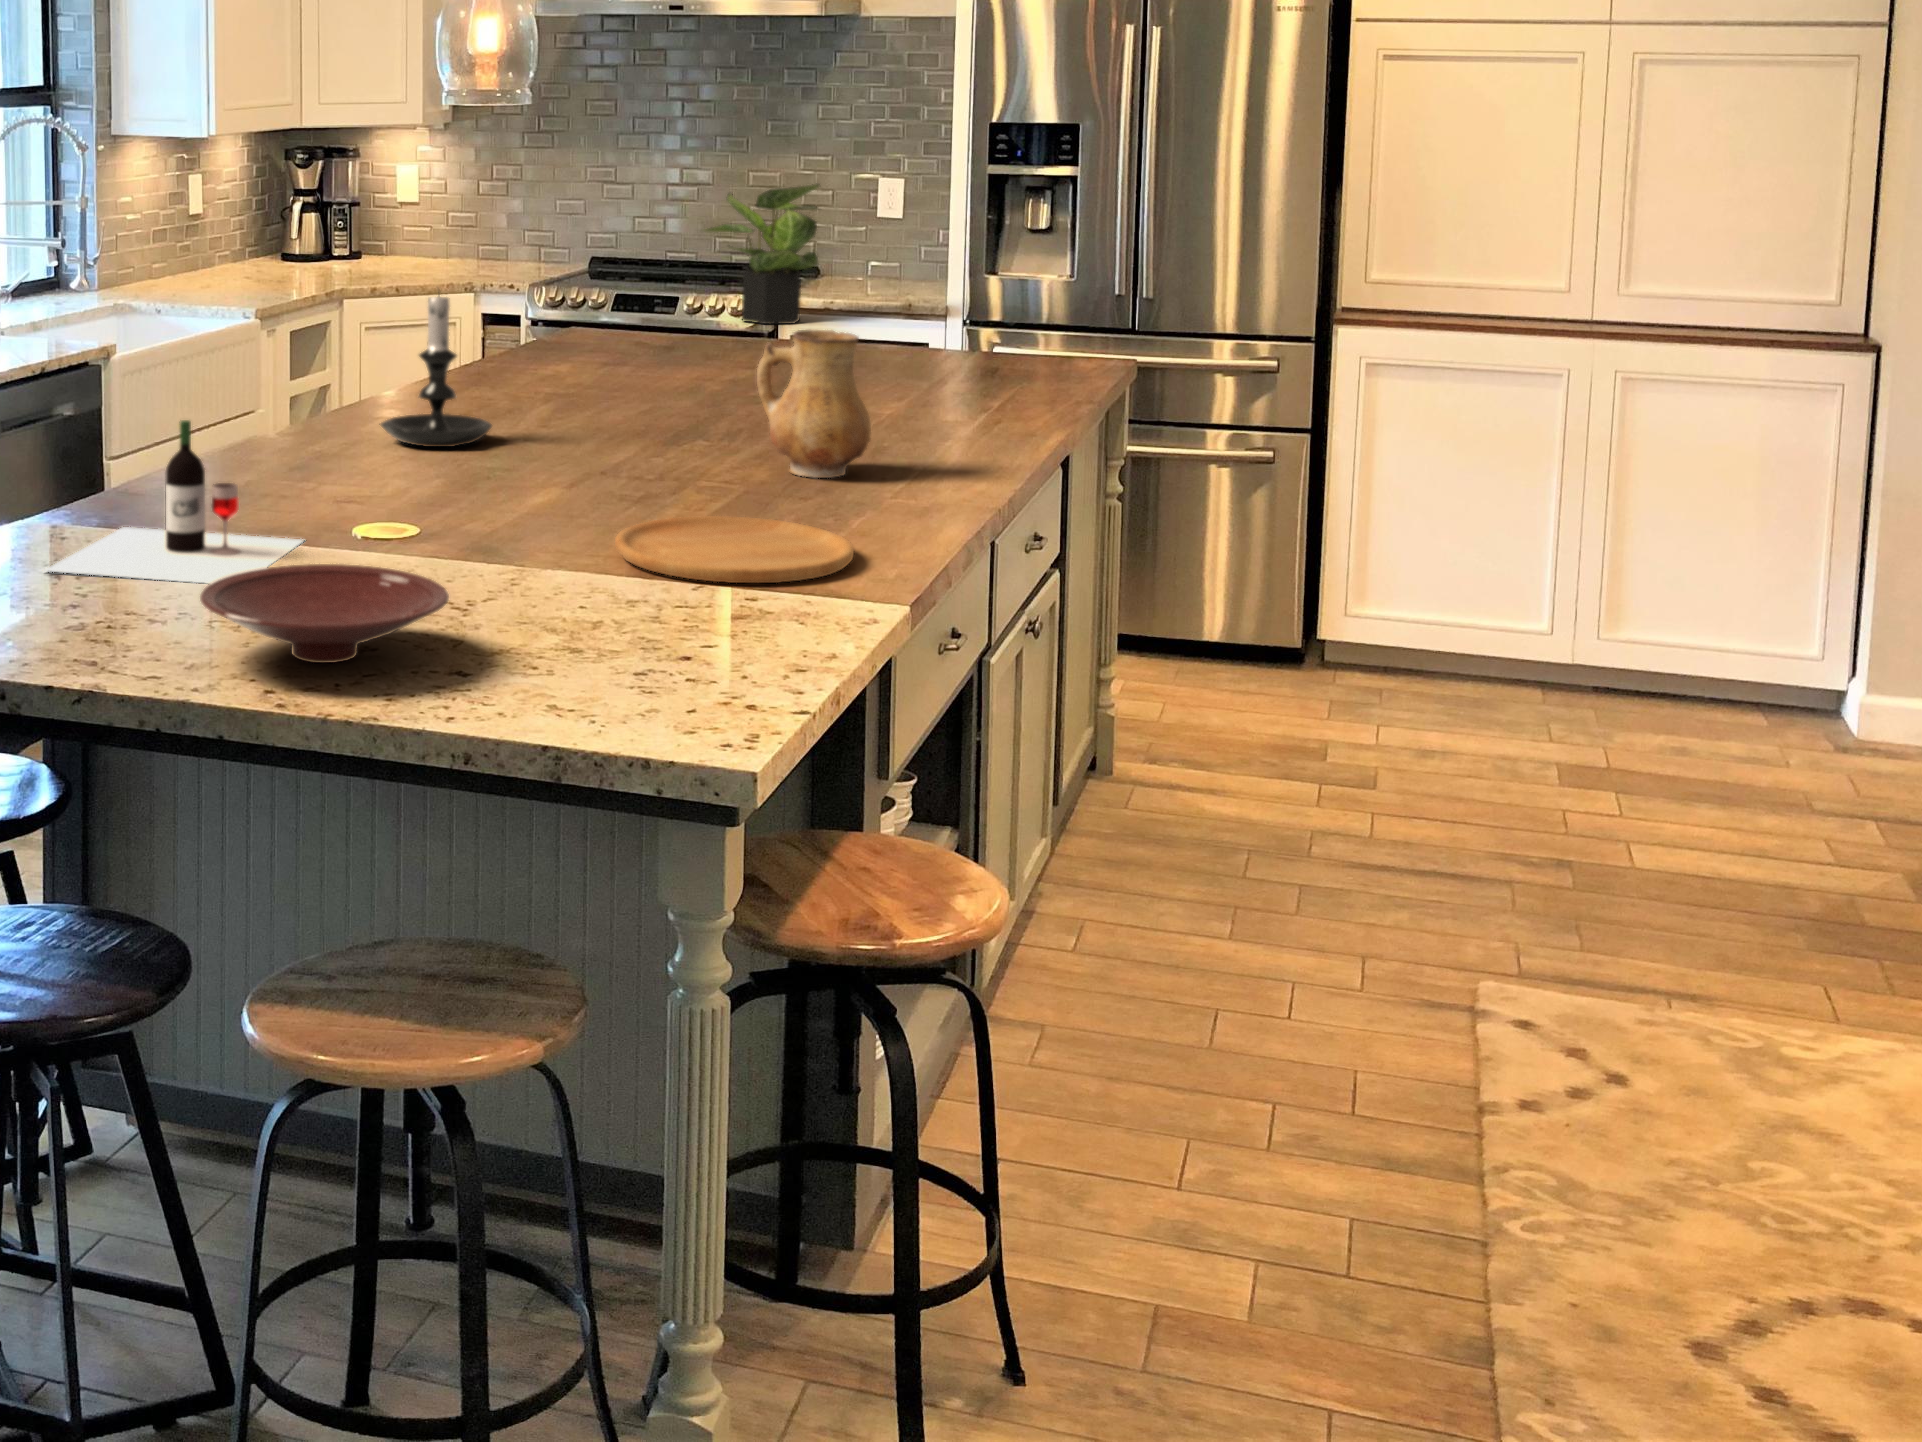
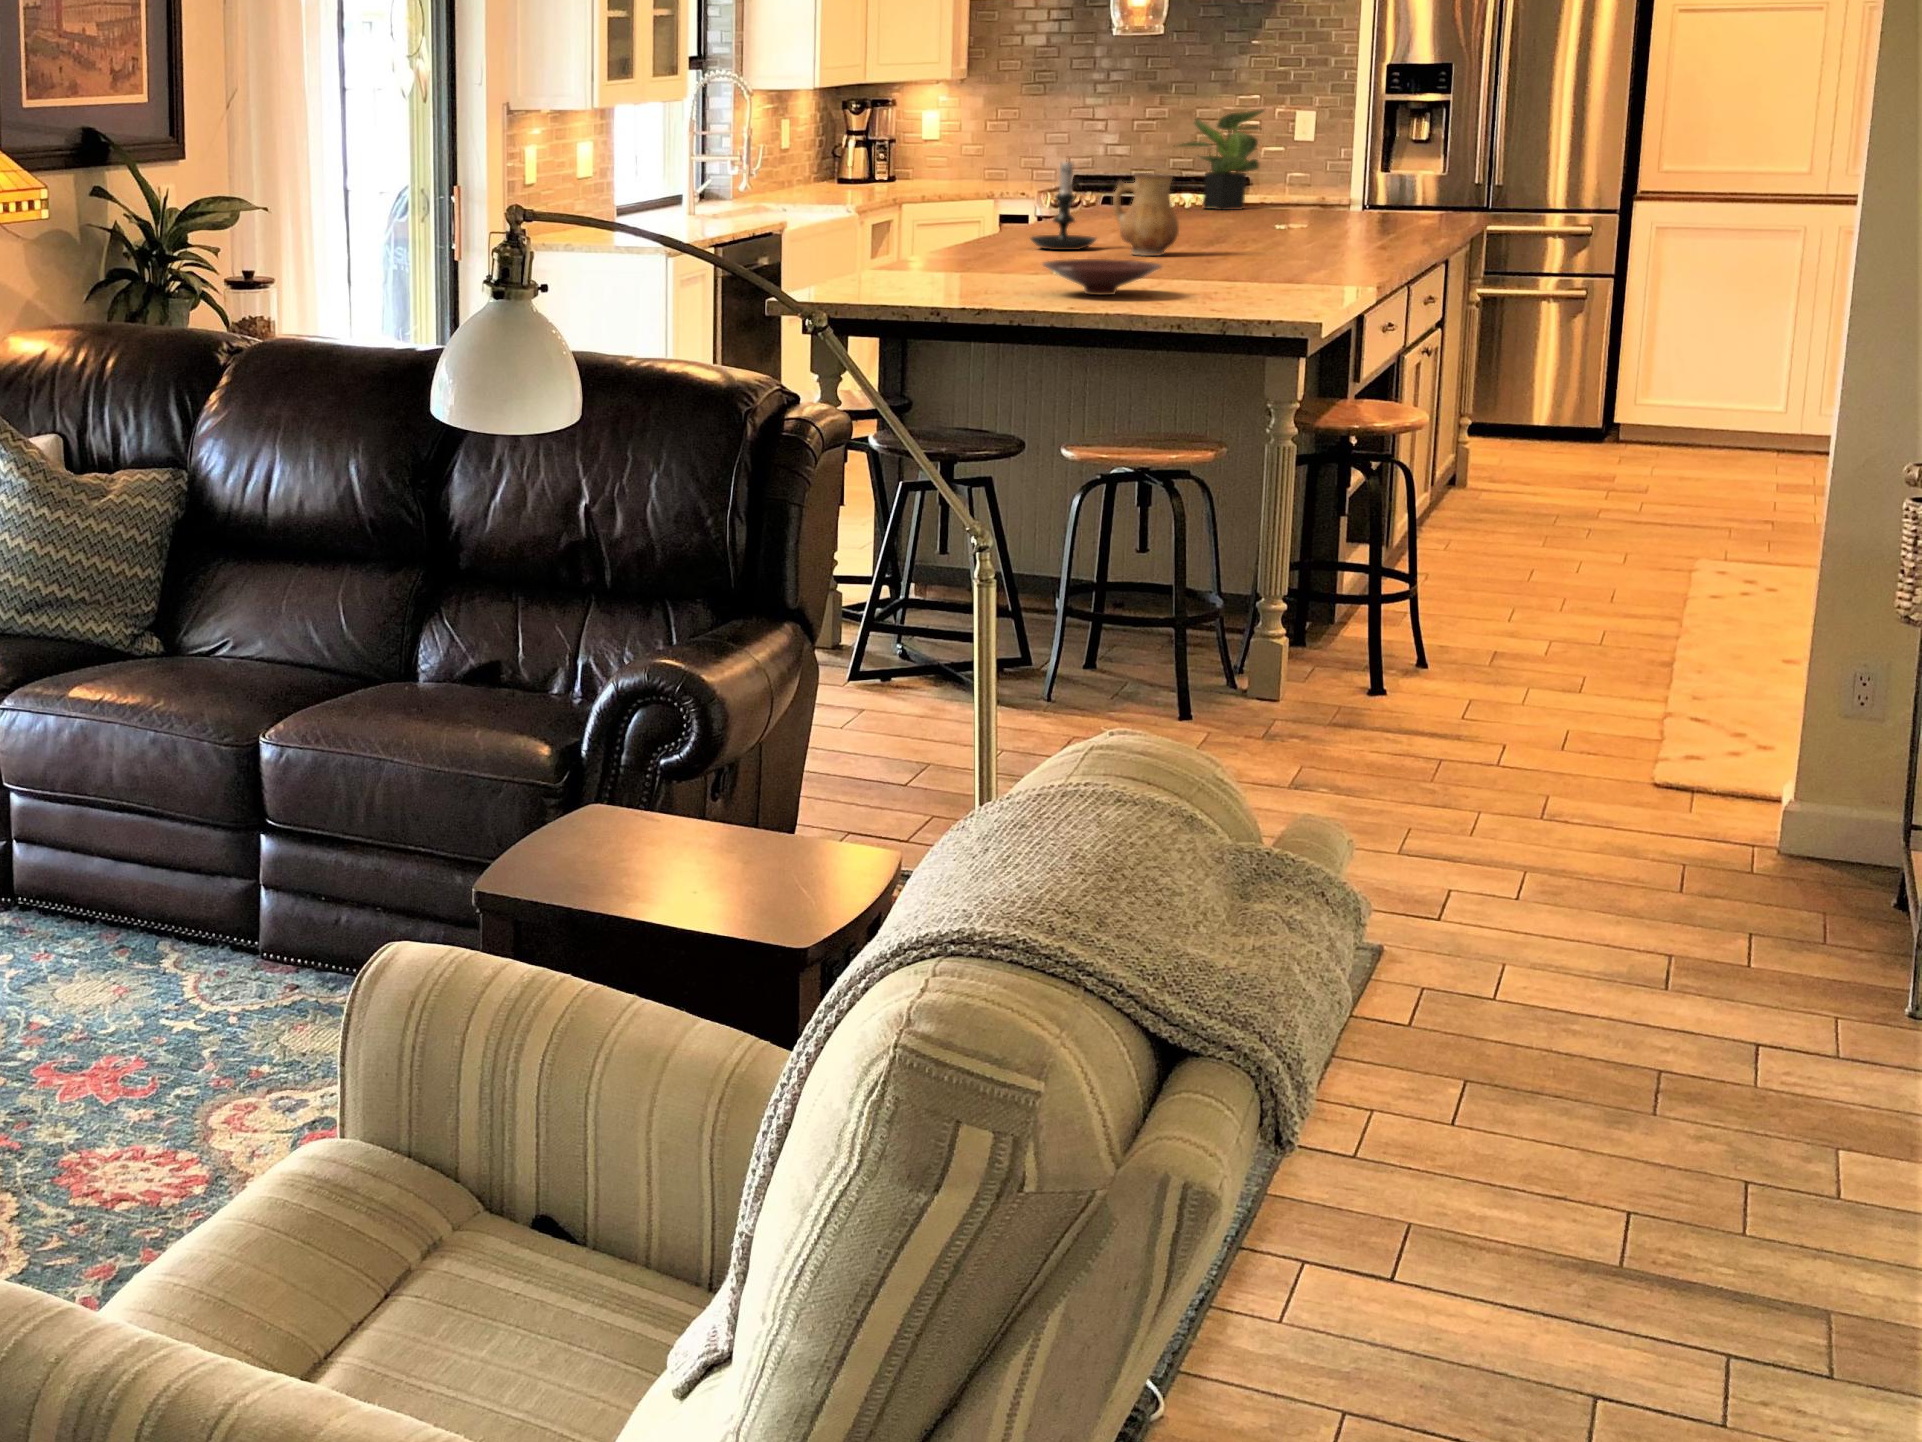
ceramic pitcher: present [757,330,871,478] -> present [1113,173,1179,256]
wine bottle: present [46,420,303,584] -> none [919,207,1039,283]
cutting board: present [615,516,854,583] -> none [1211,261,1343,279]

